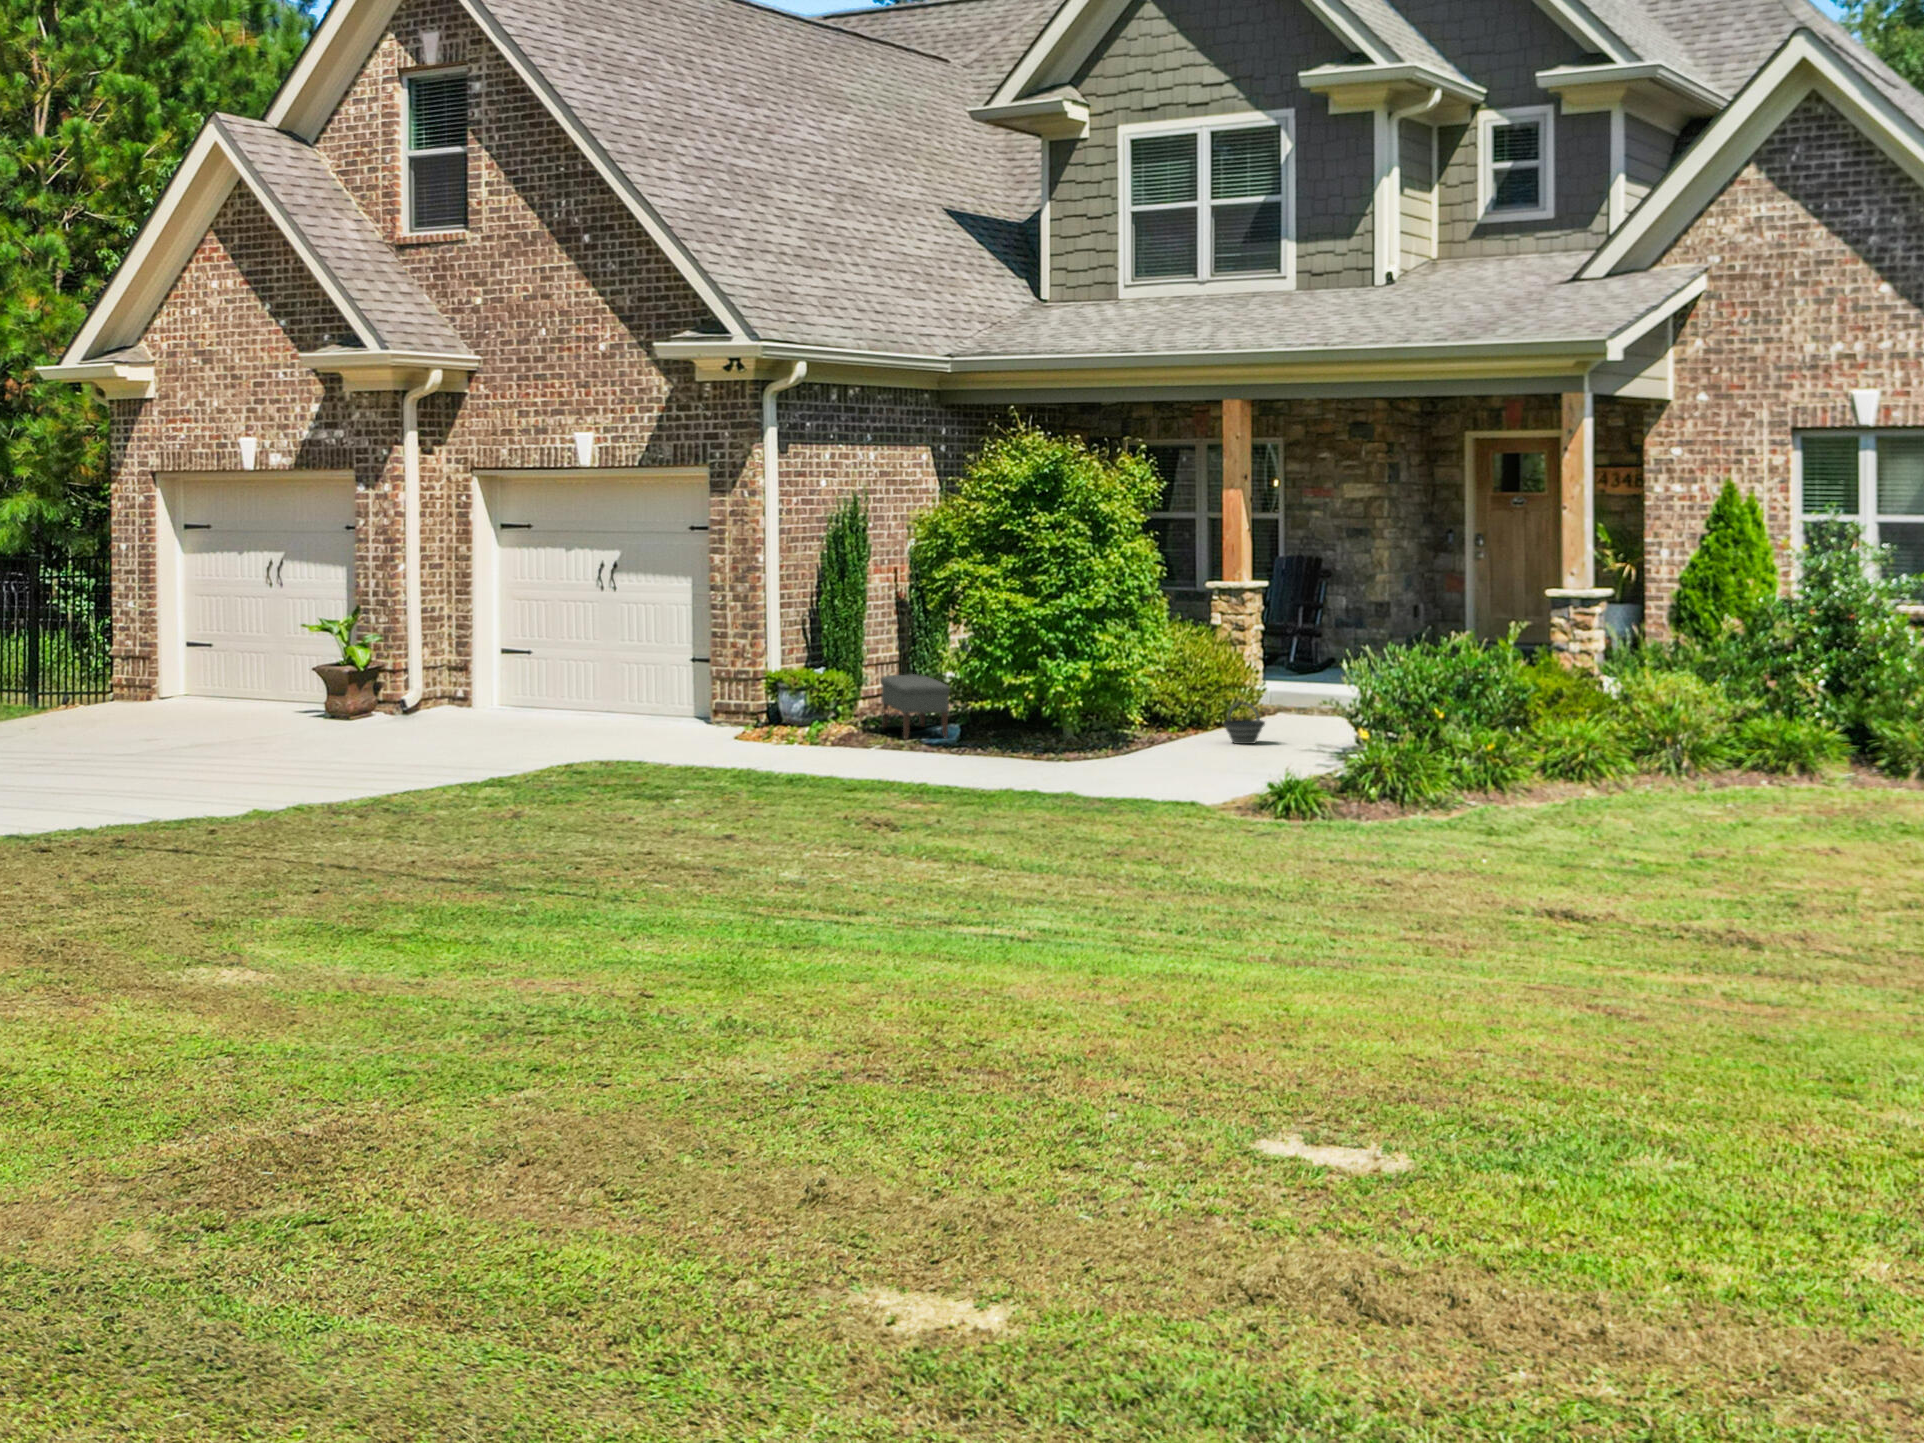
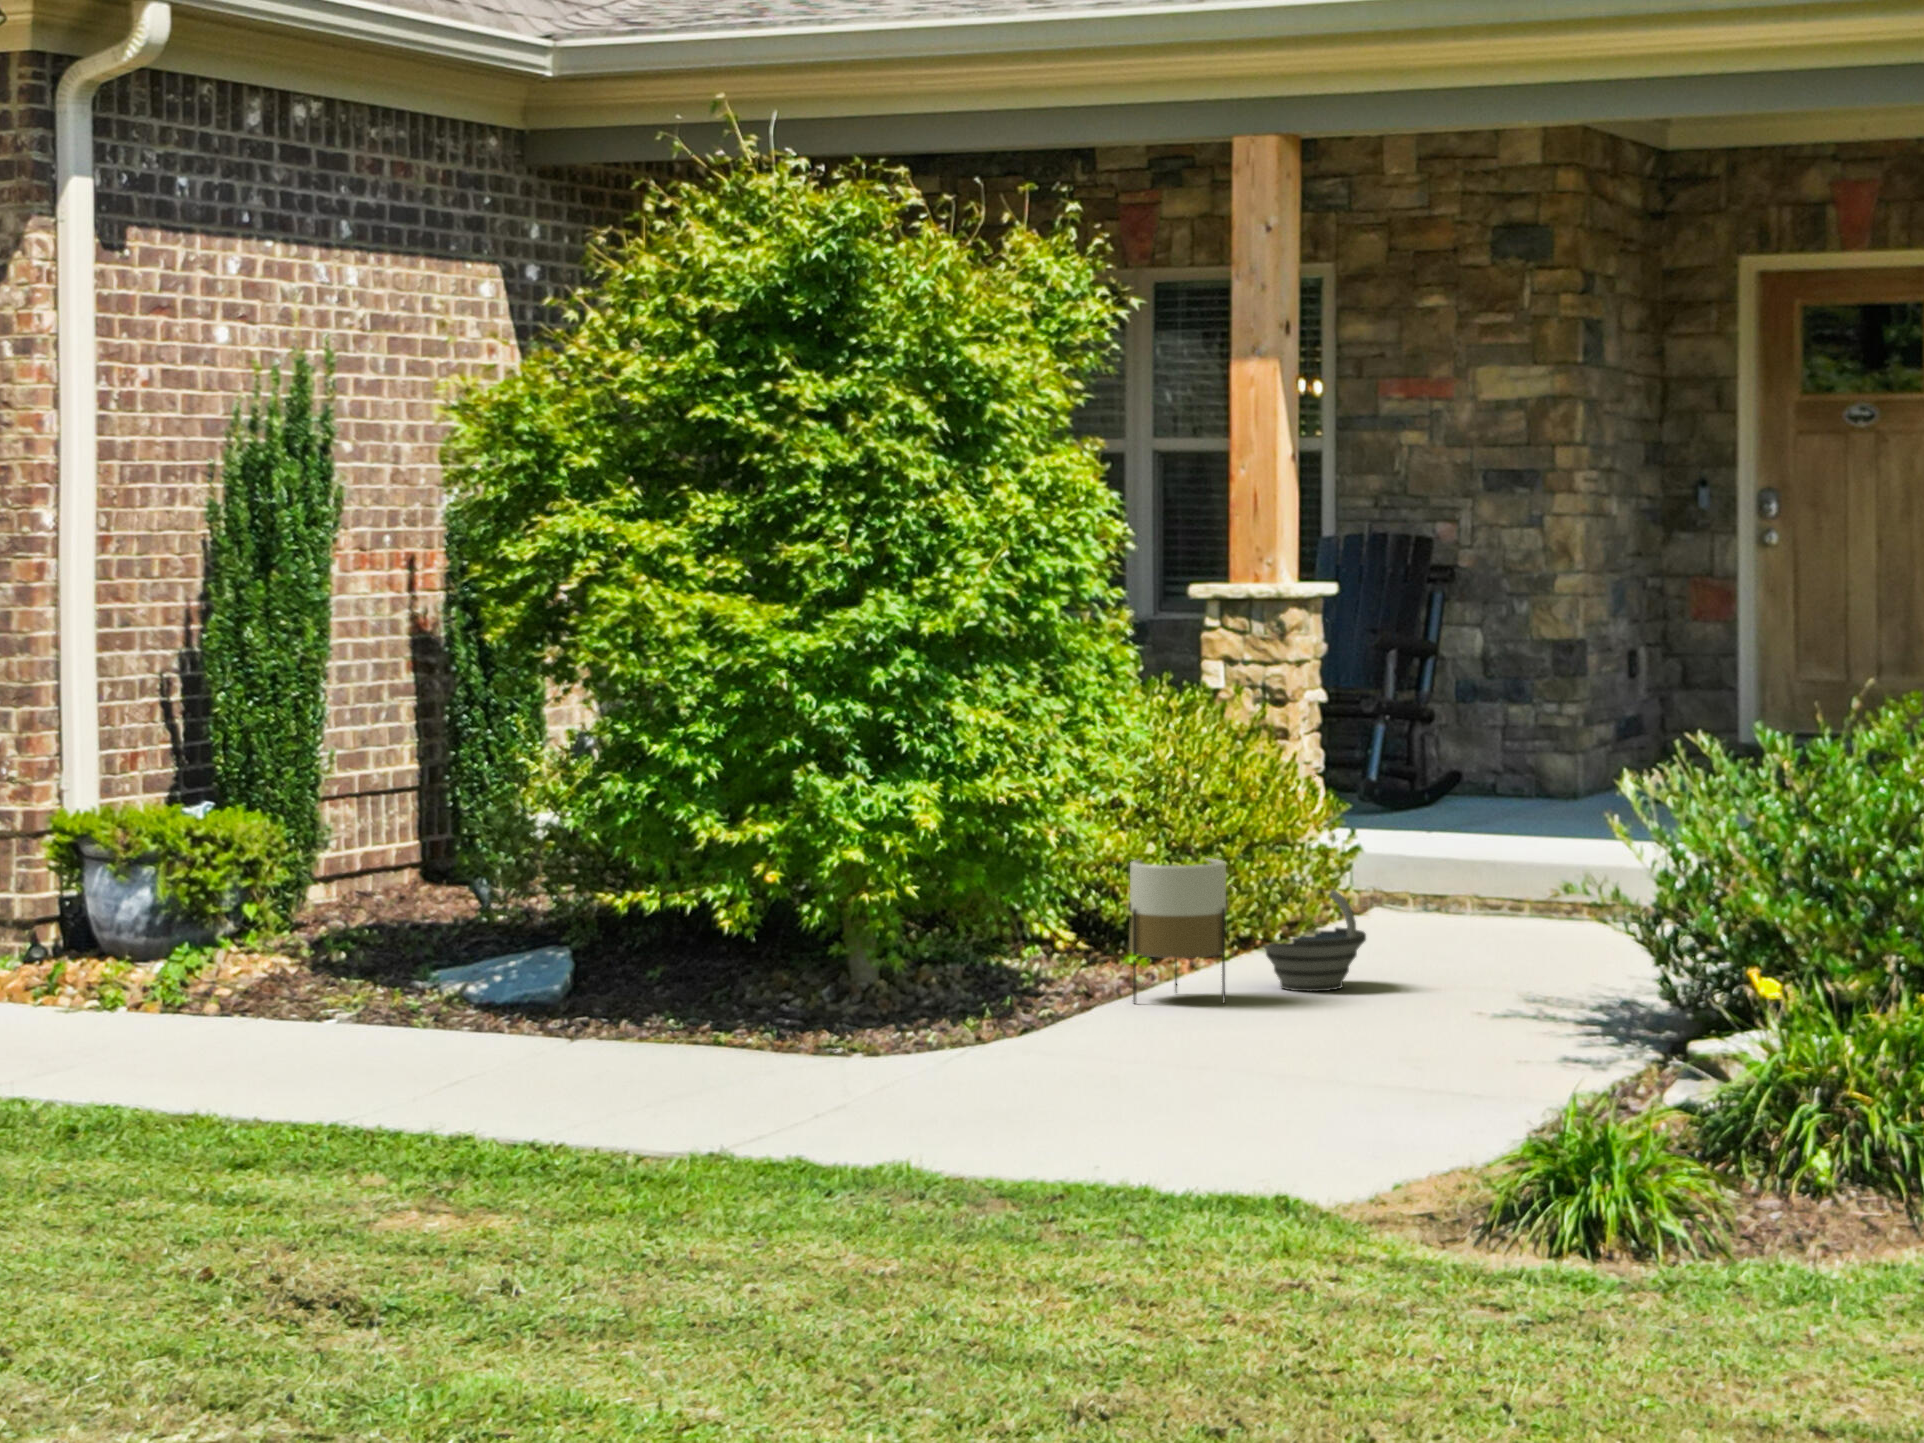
bench: present [881,674,950,739] -> none [367,819,546,991]
planter: none [1170,692,1207,748] -> present [1130,858,1227,1003]

